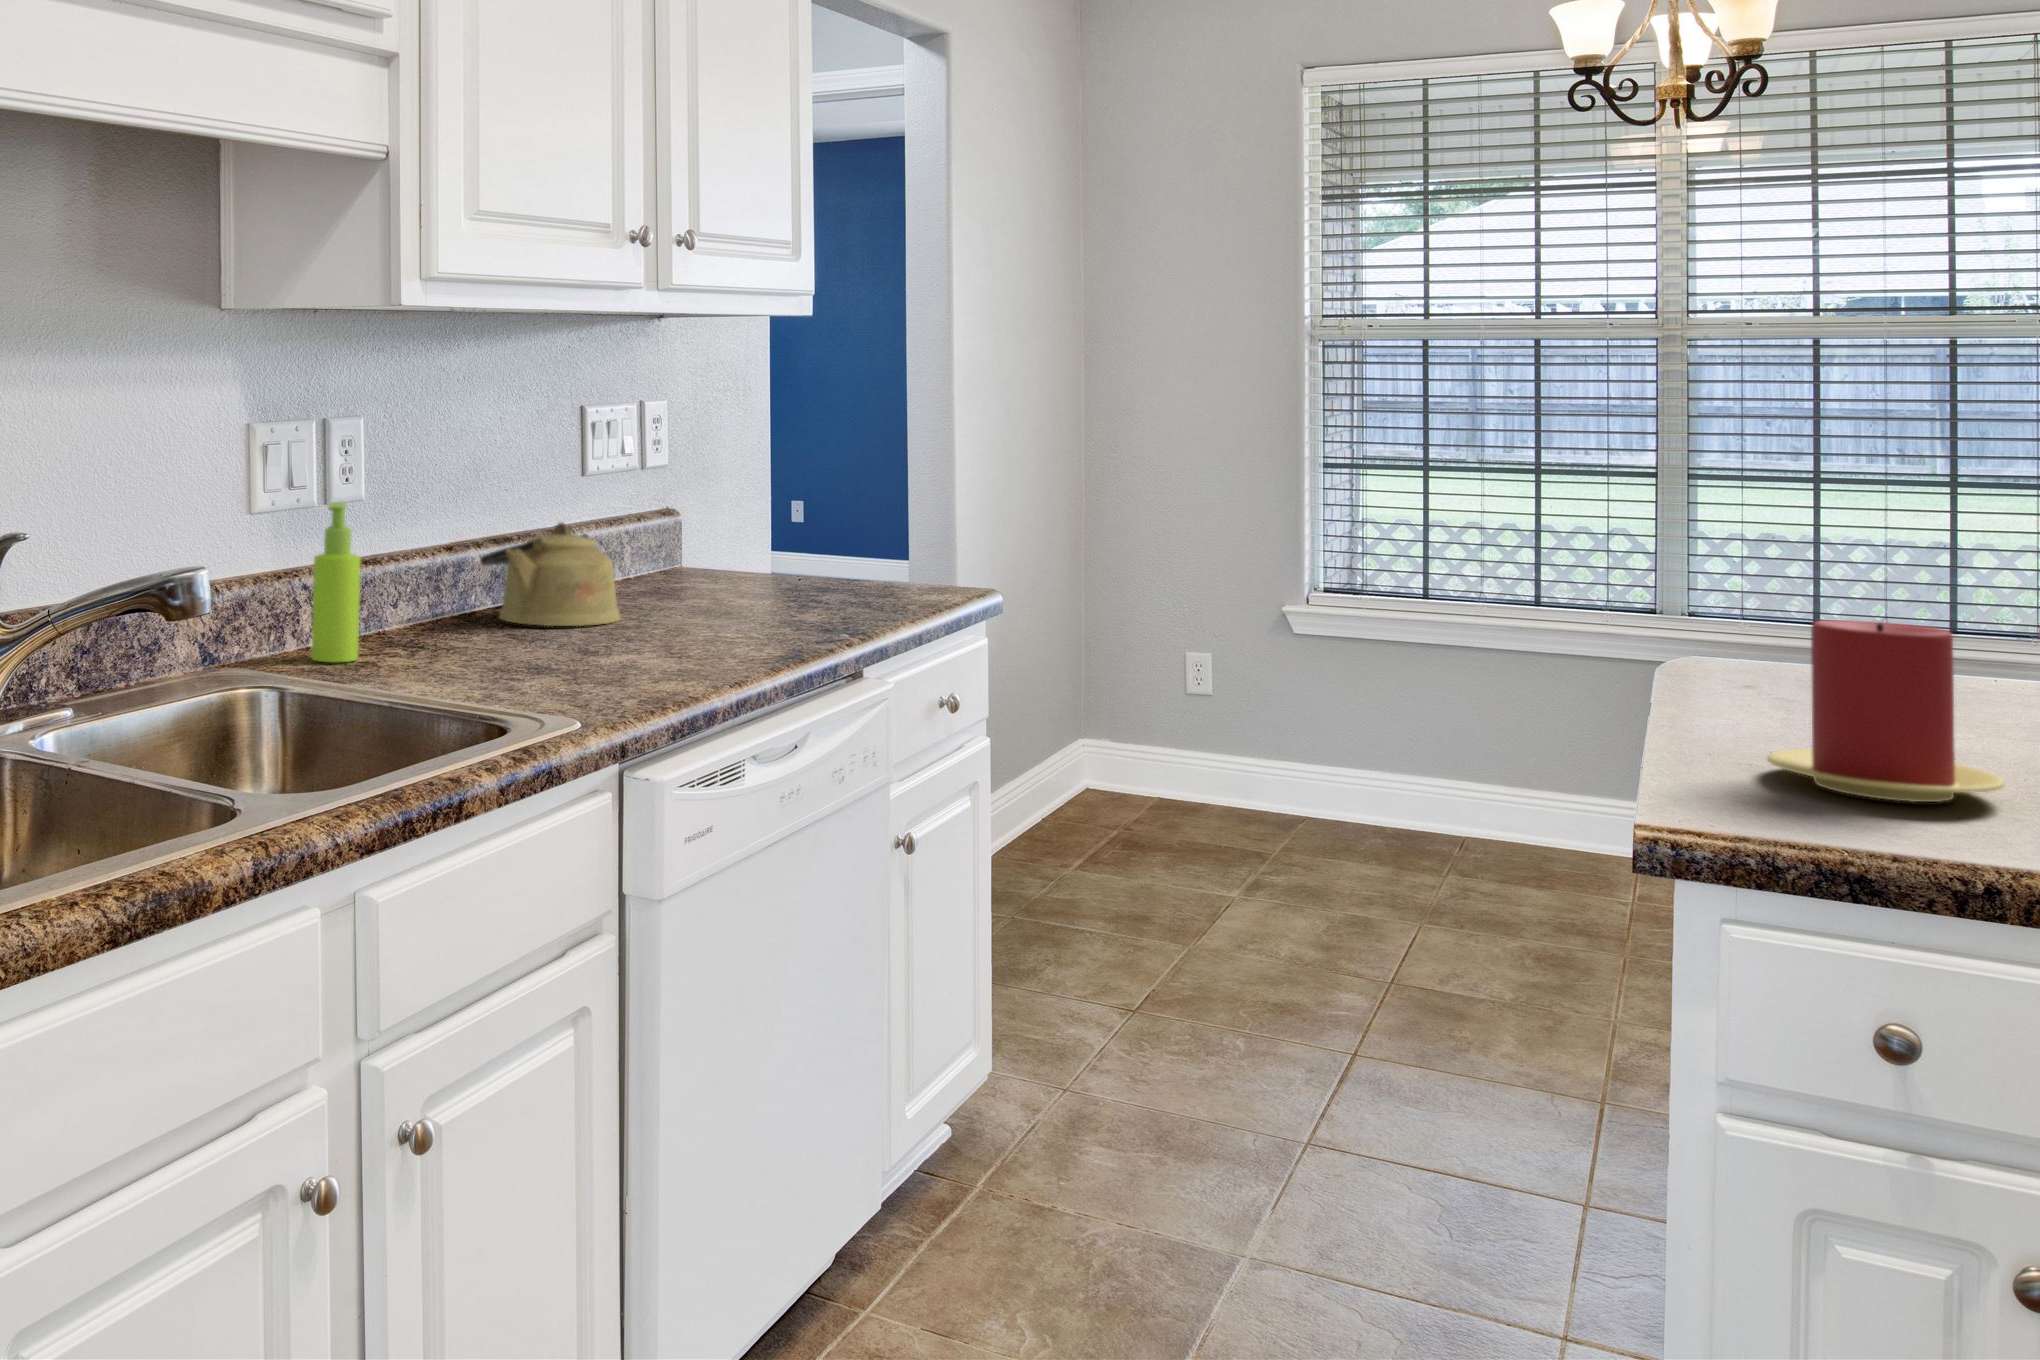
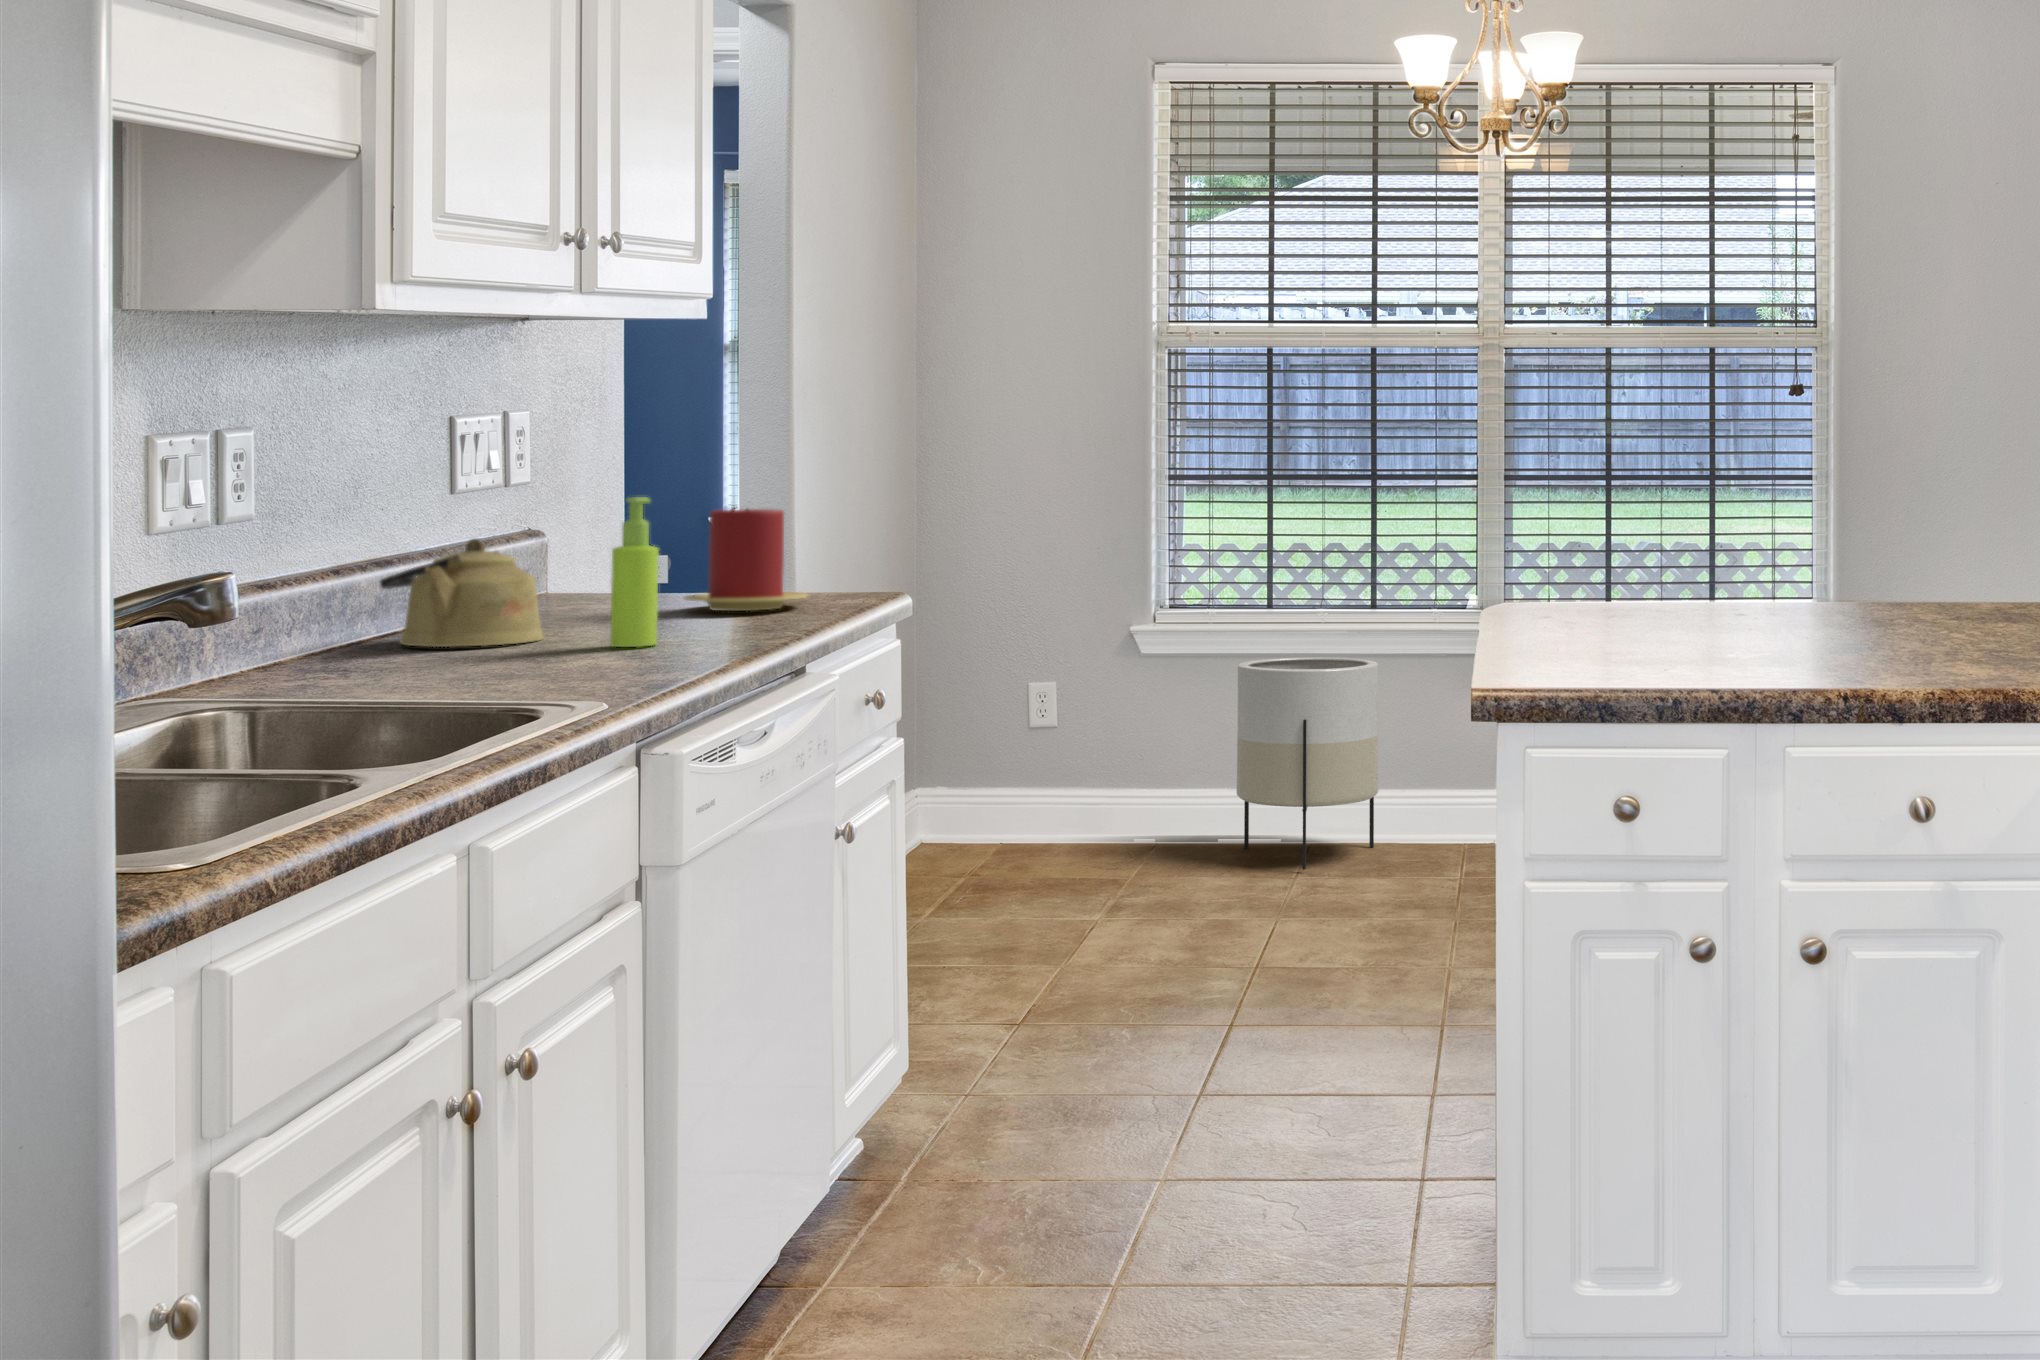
soap dispenser: present [312,502,361,662] -> present [610,497,659,647]
candle: present [1768,620,2004,802] -> present [685,509,806,611]
planter: none [1392,651,1552,876] -> present [1237,657,1379,869]

